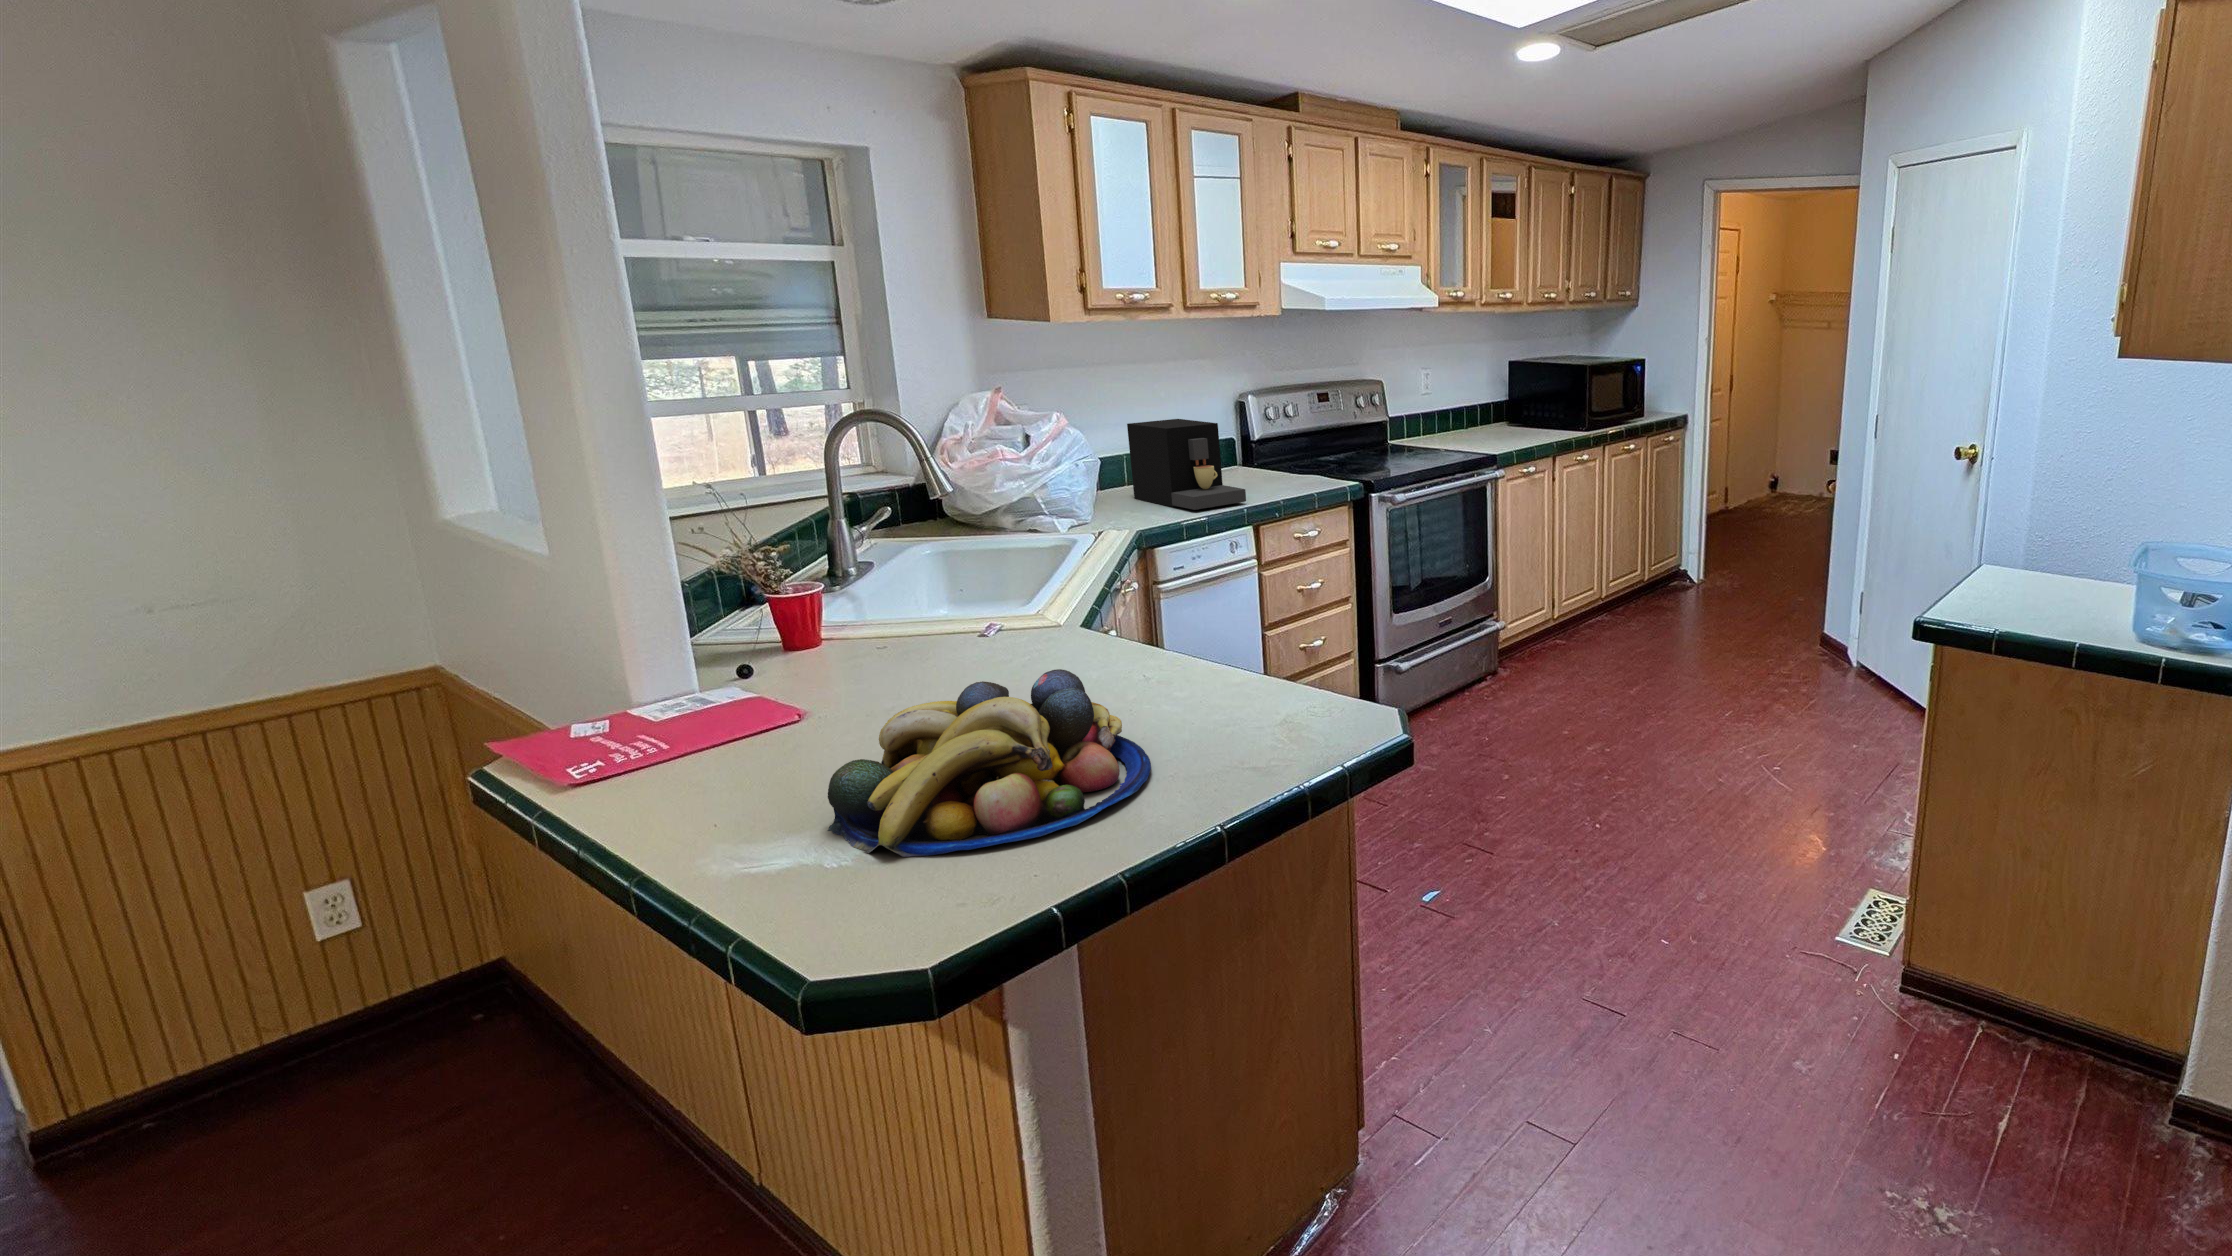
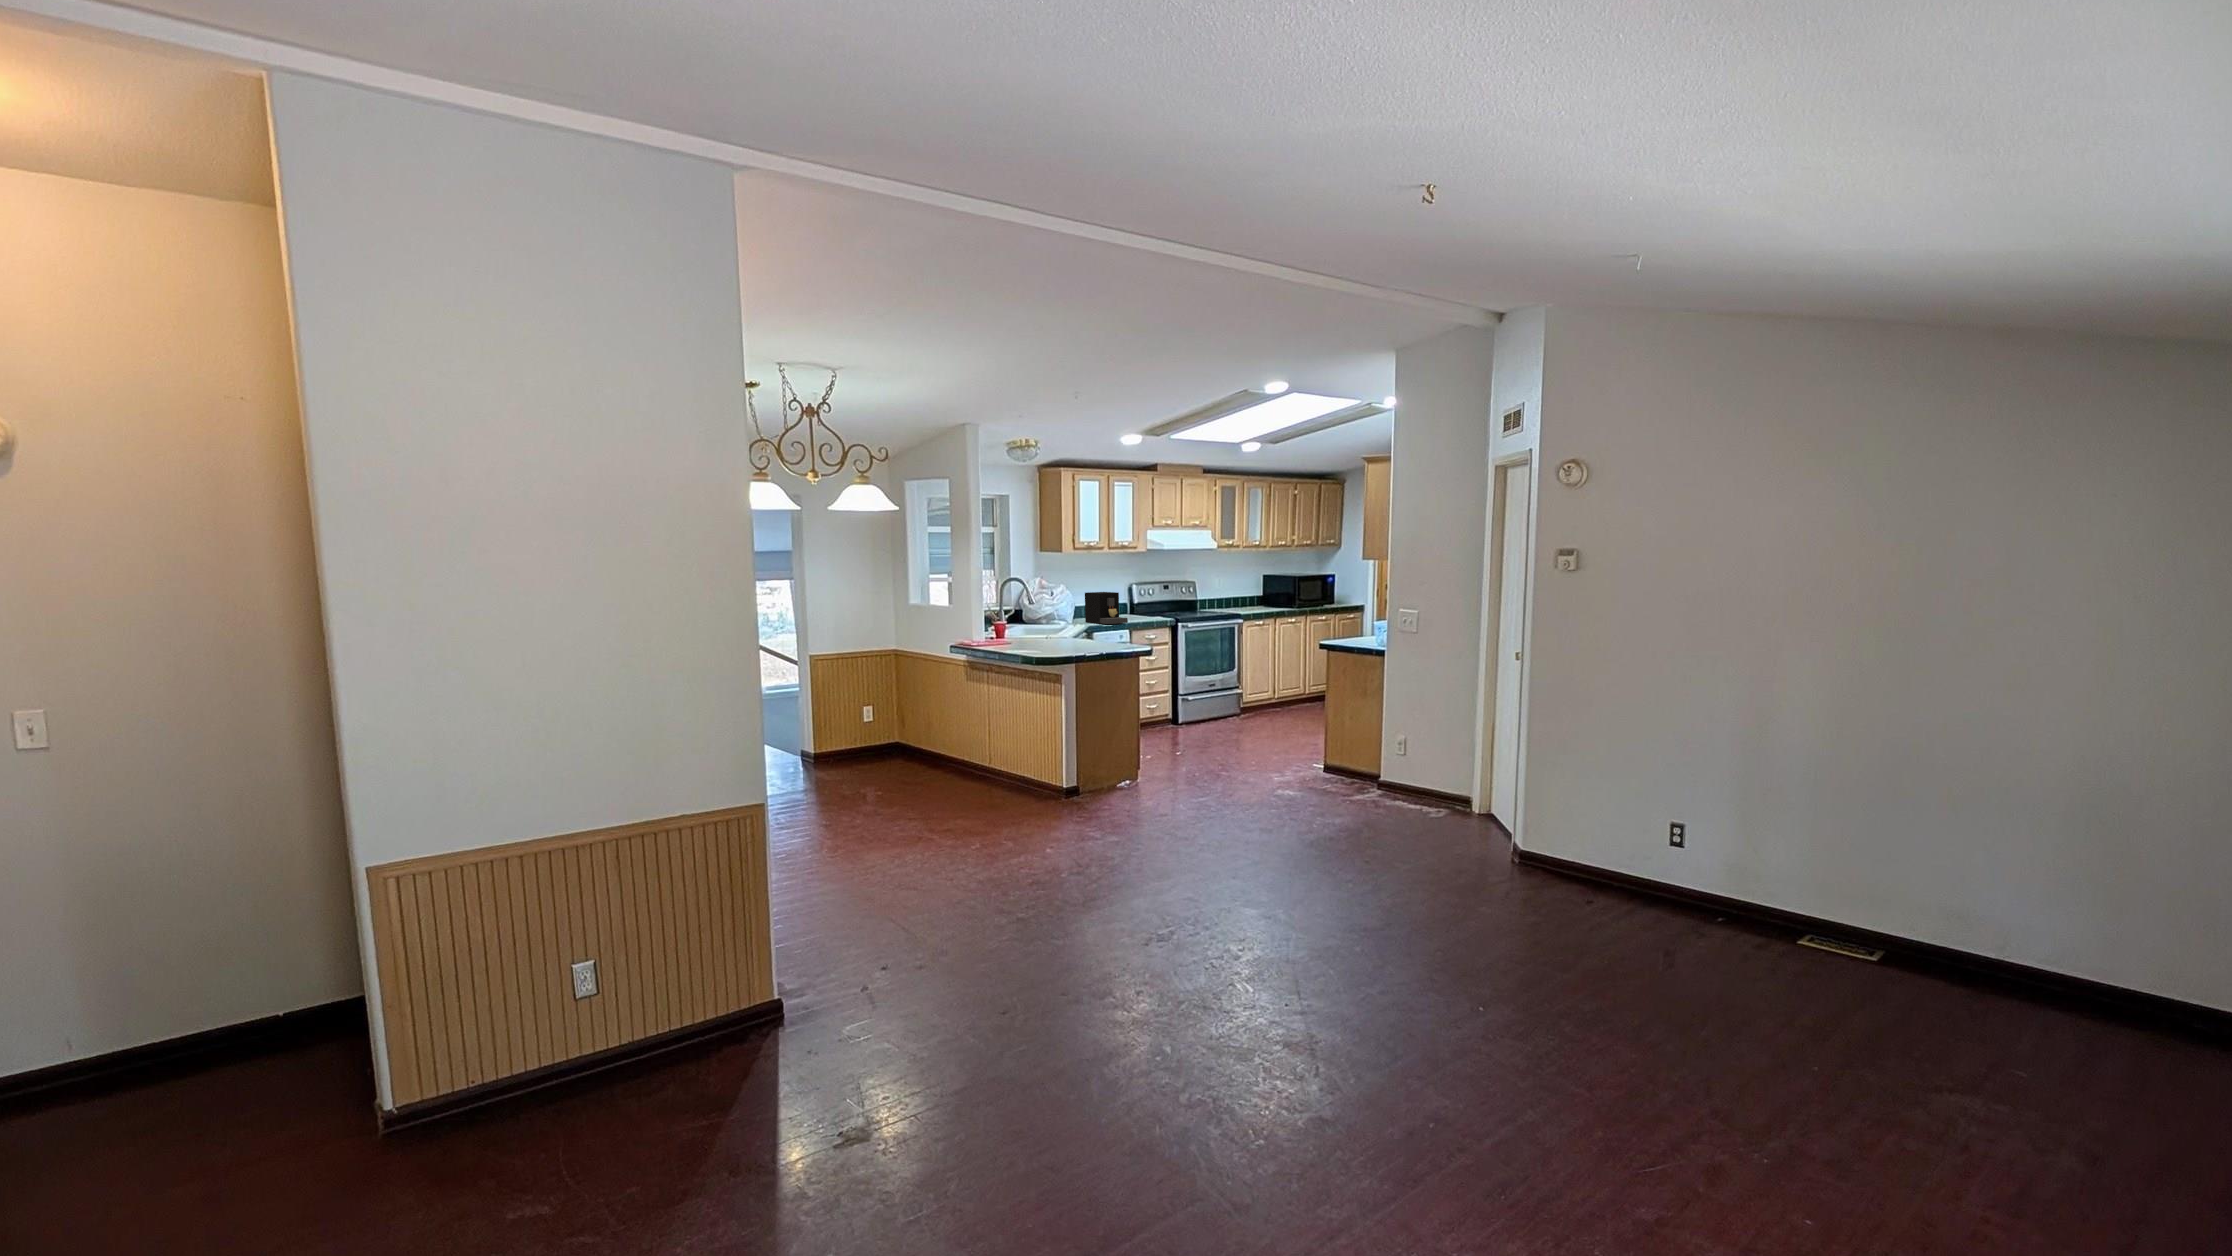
fruit bowl: present [828,669,1151,857] -> none [1036,624,1096,648]

